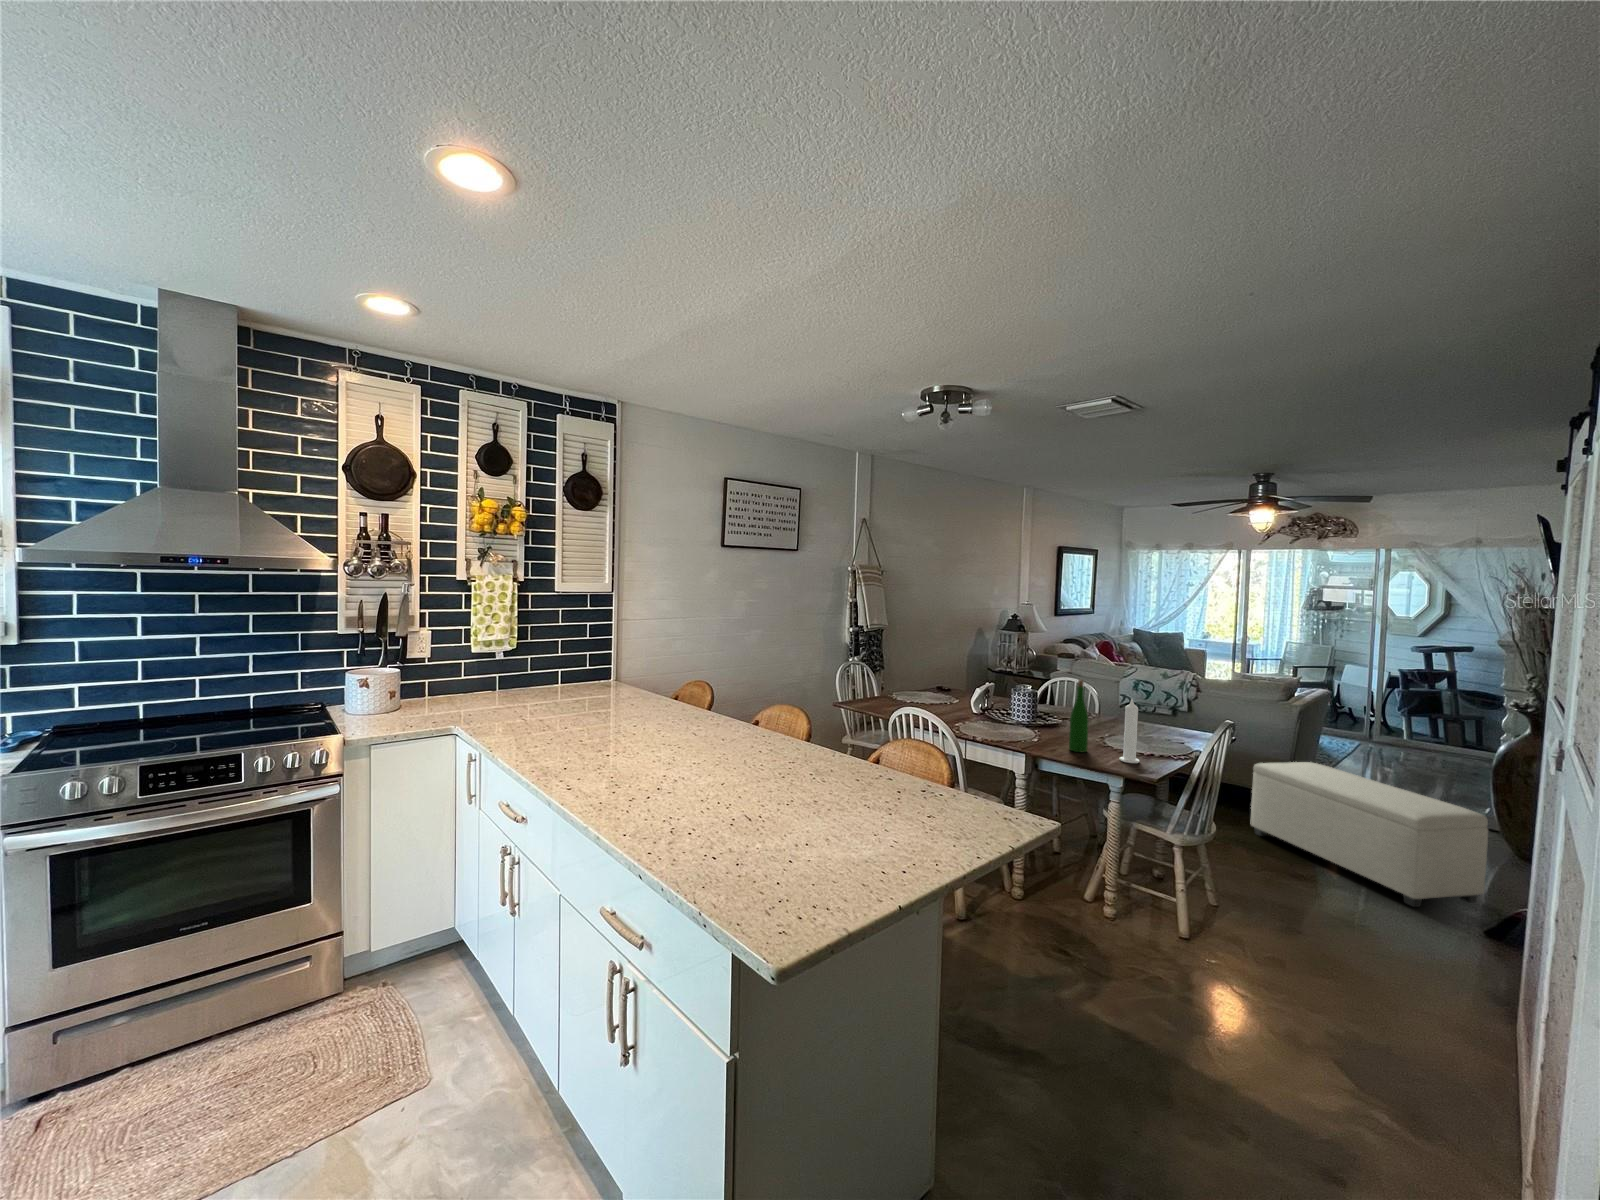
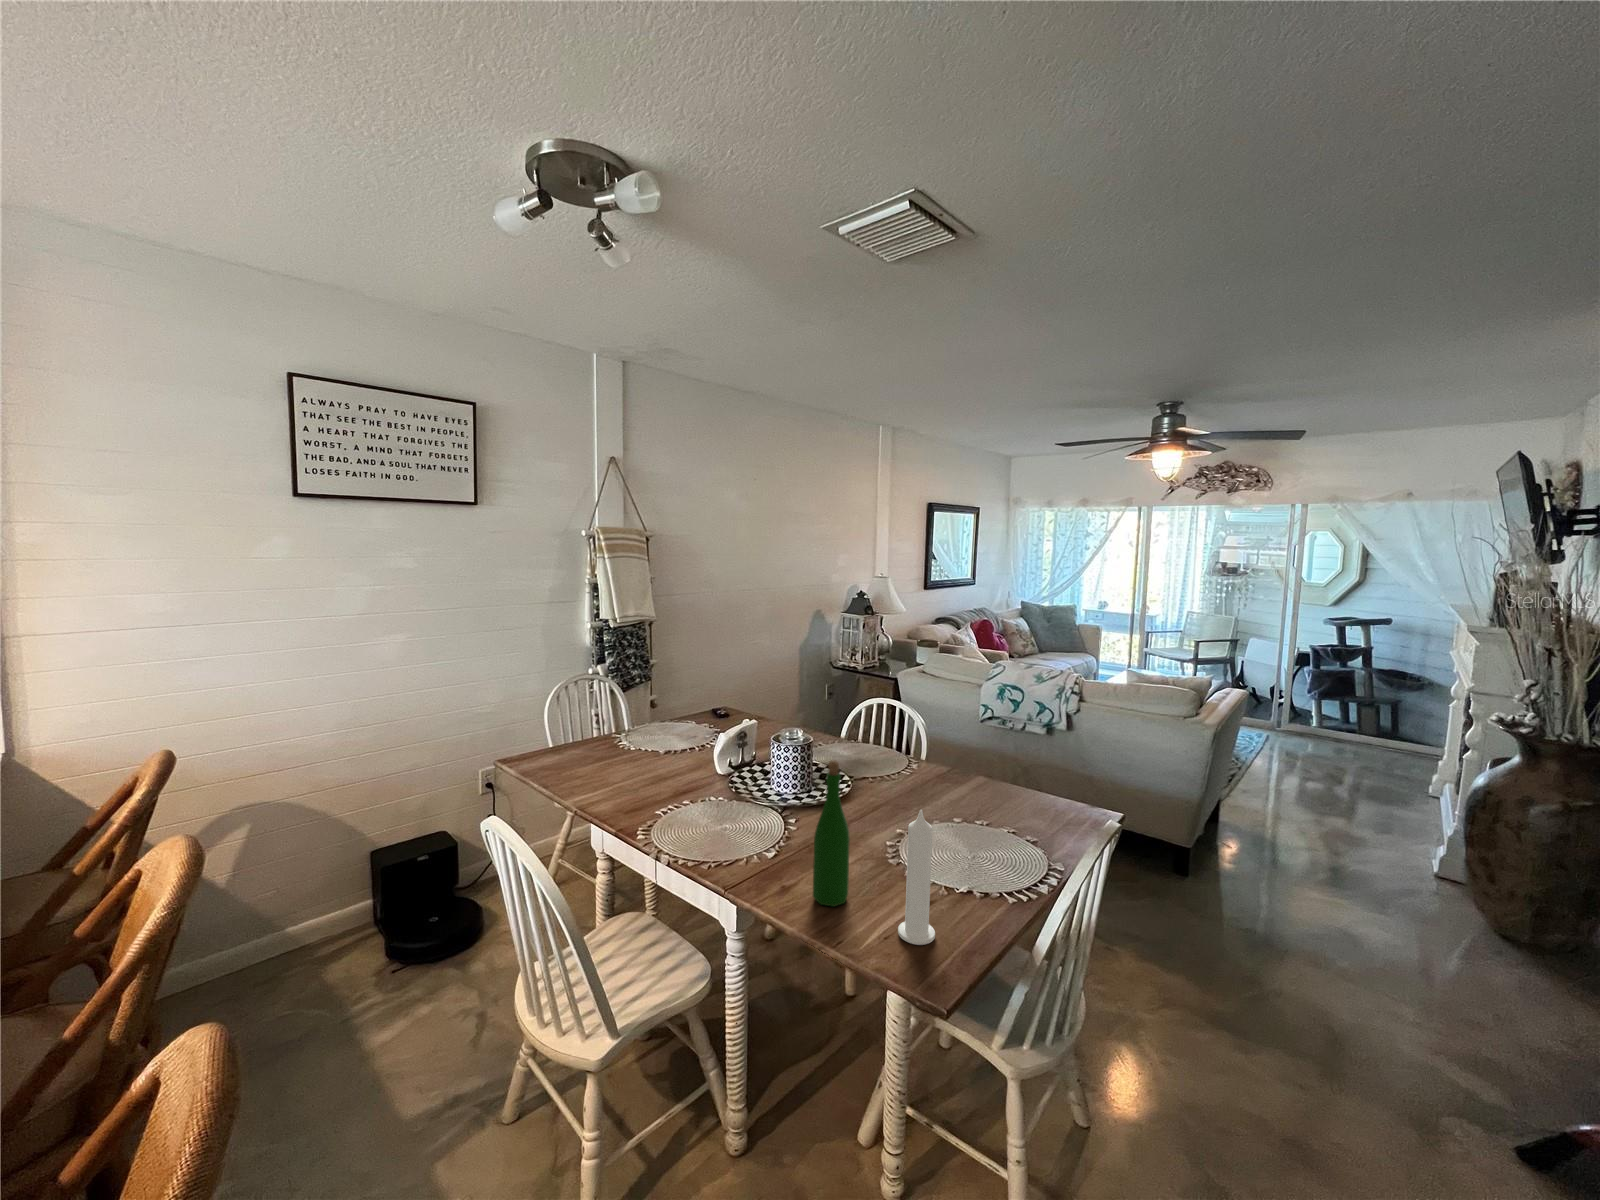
ottoman: present [1251,762,1488,907] -> none [1145,806,1492,1075]

